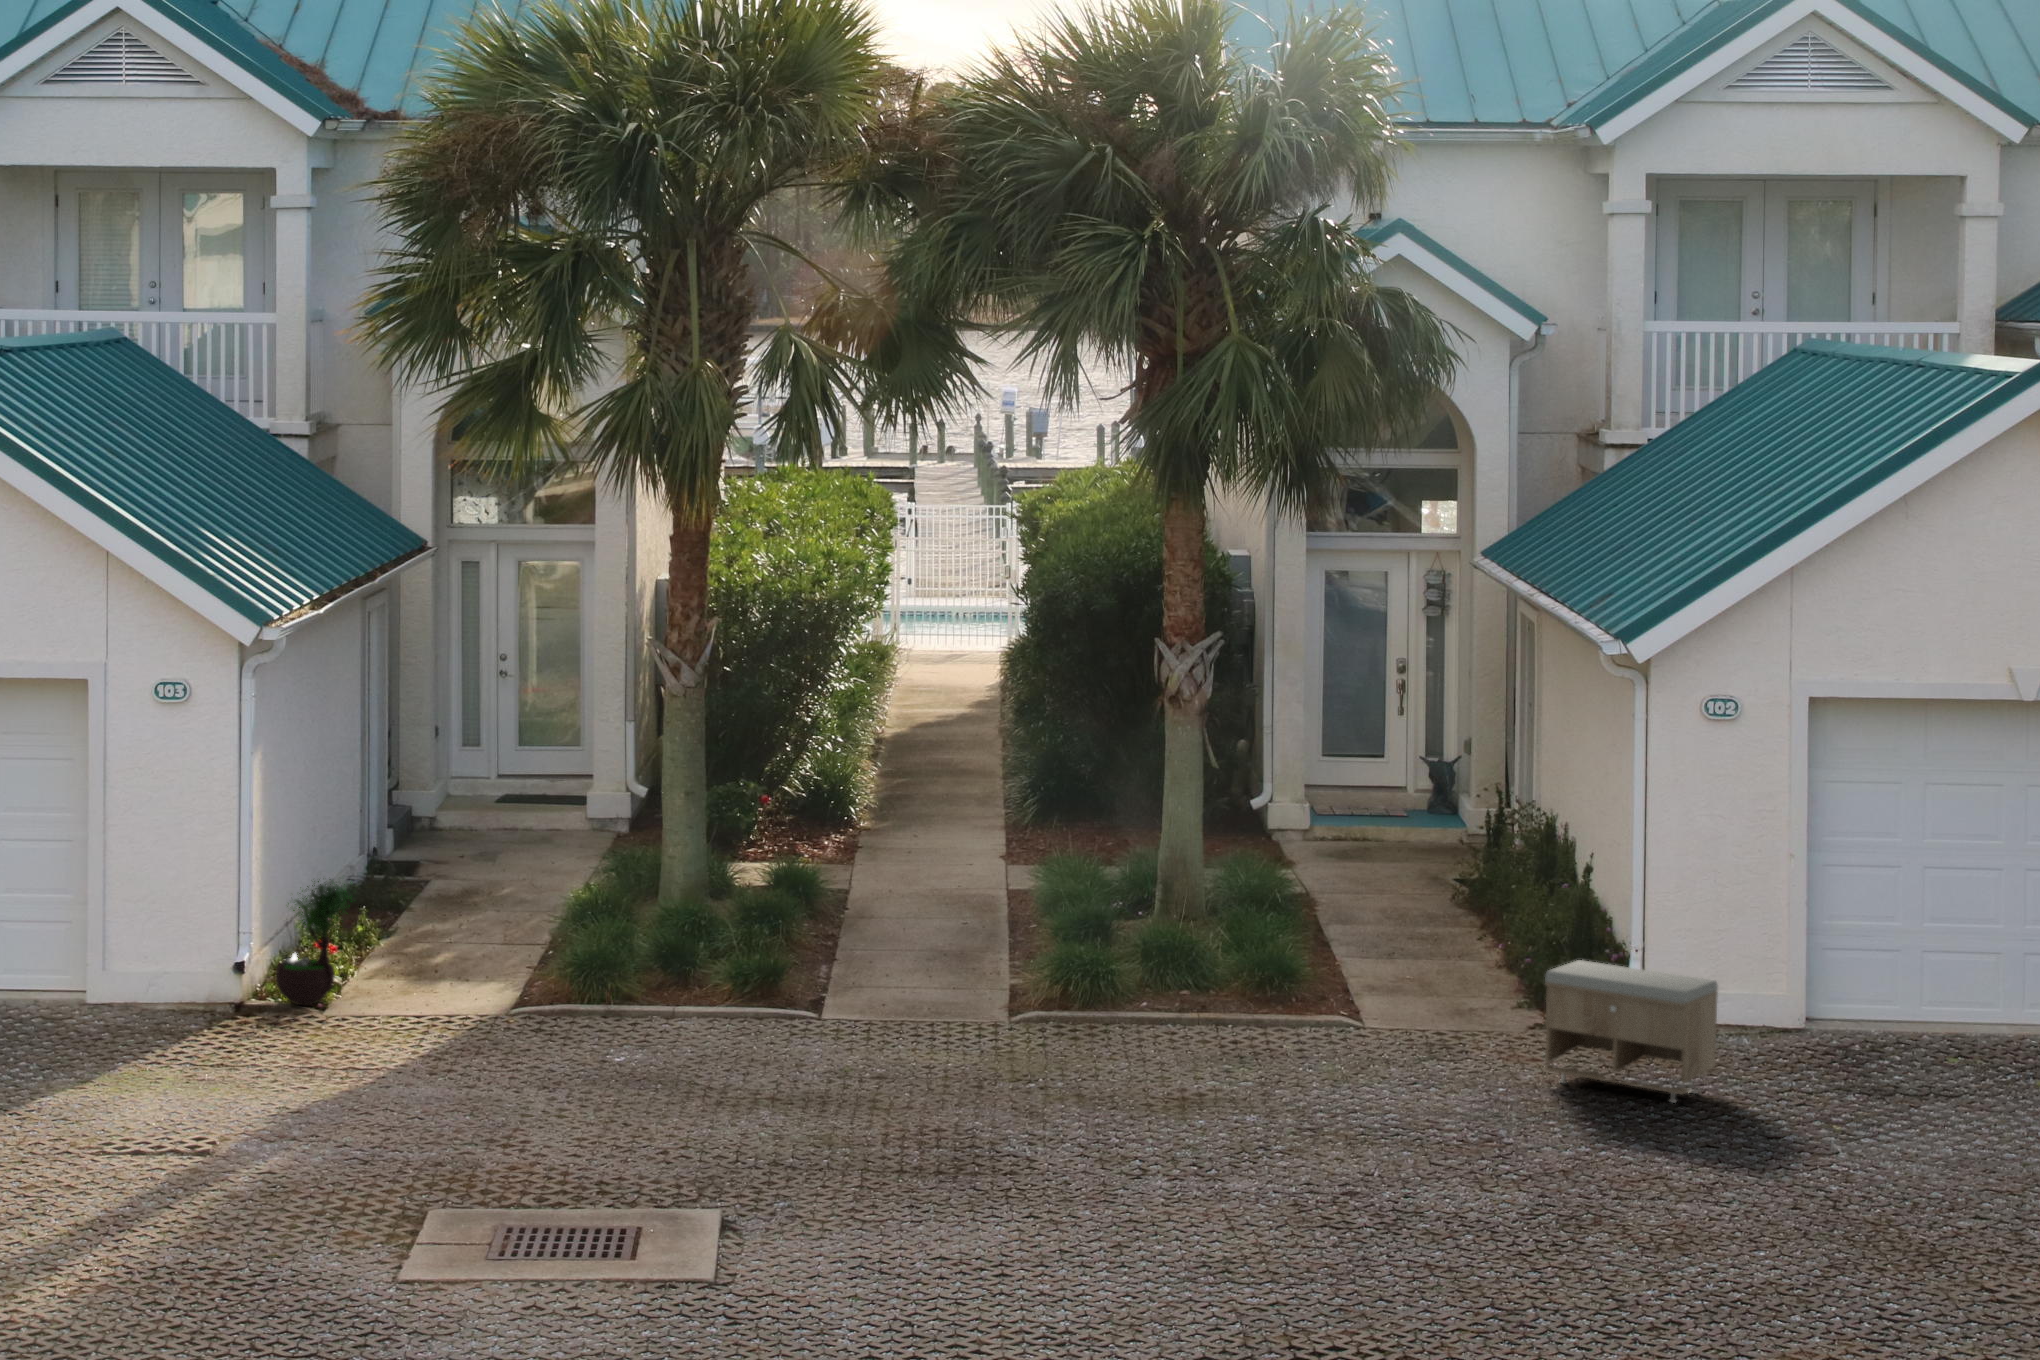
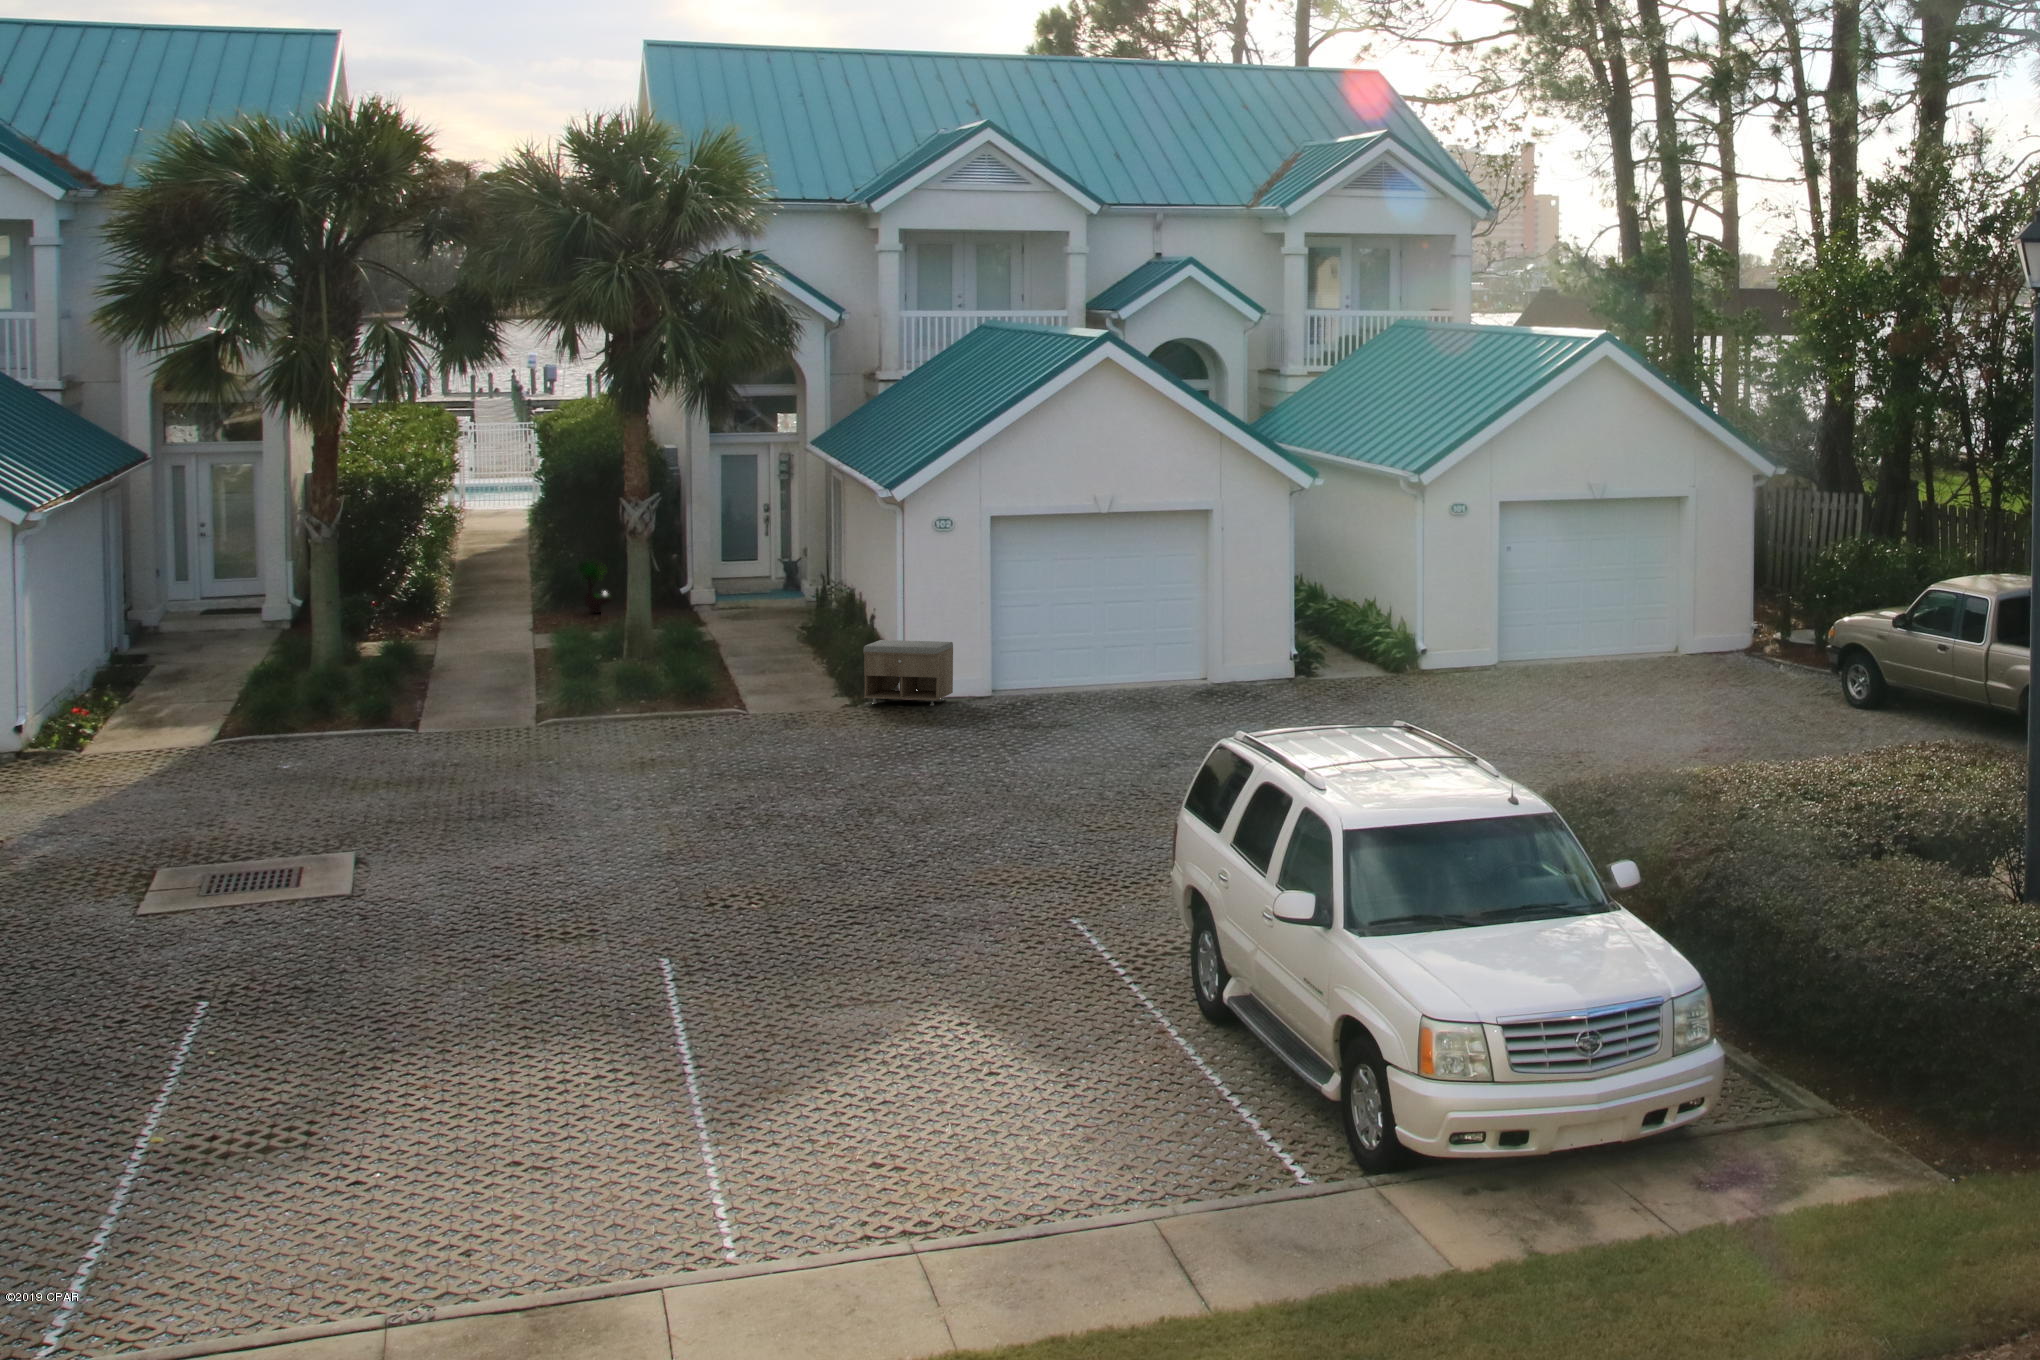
potted tree: present [276,879,352,1005] -> present [576,560,613,613]

